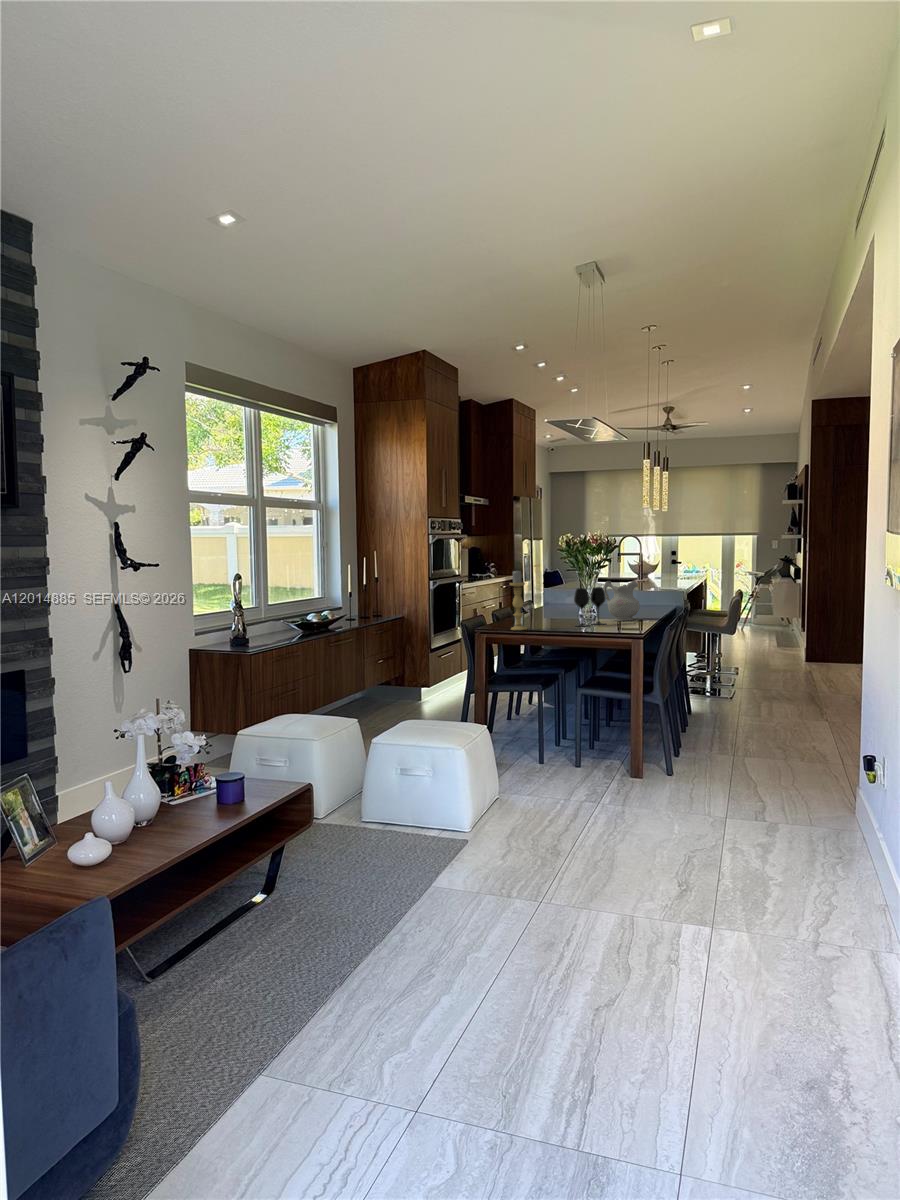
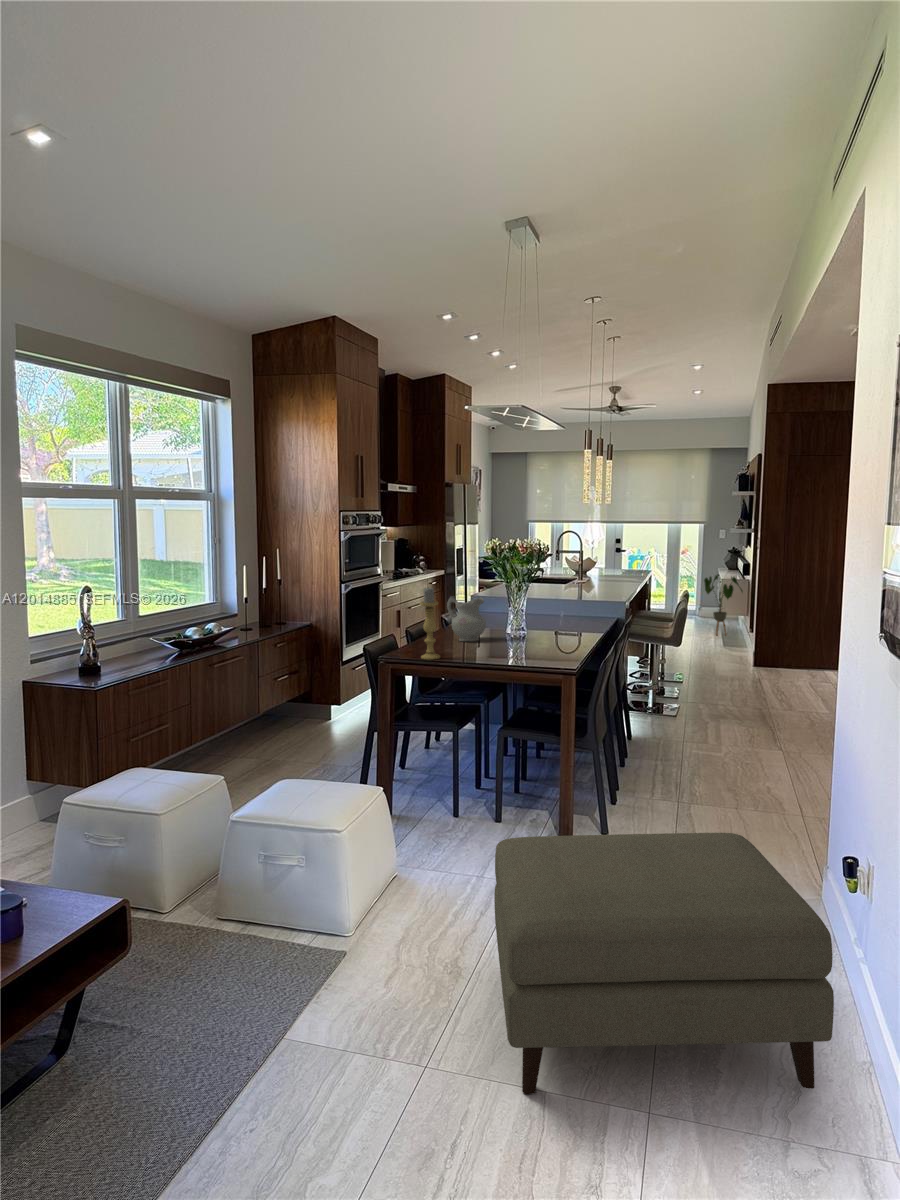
house plant: none [757,580,795,638] -> present [704,575,743,635]
ceramic pitcher: present [603,581,640,621] -> present [447,596,486,642]
wine glass: present [574,587,606,626] -> none [497,606,535,654]
ottoman: none [586,742,852,917] -> present [494,833,834,1094]

